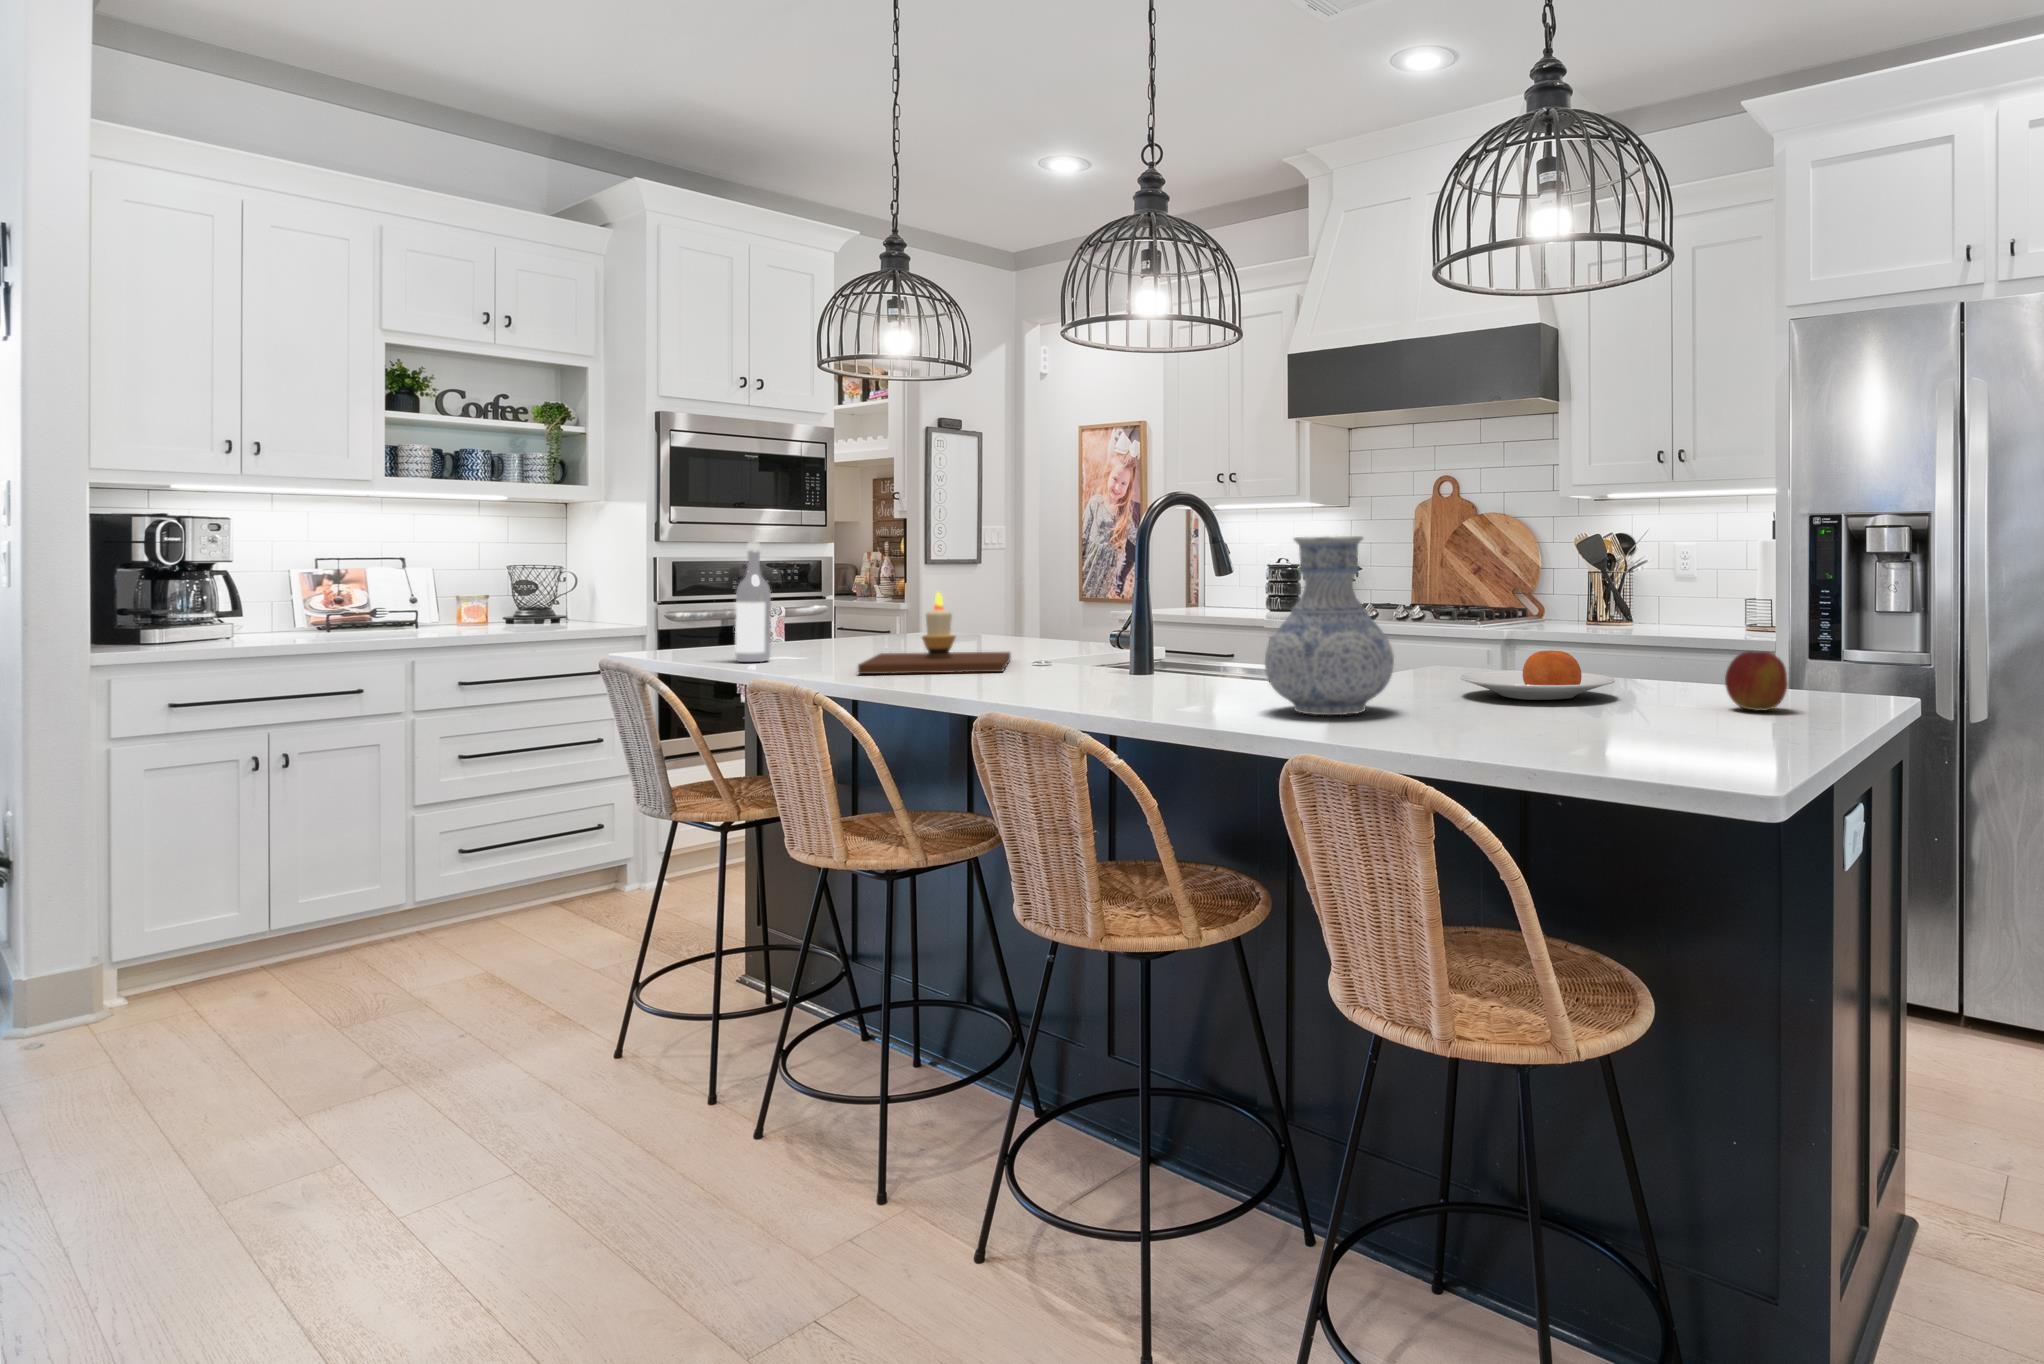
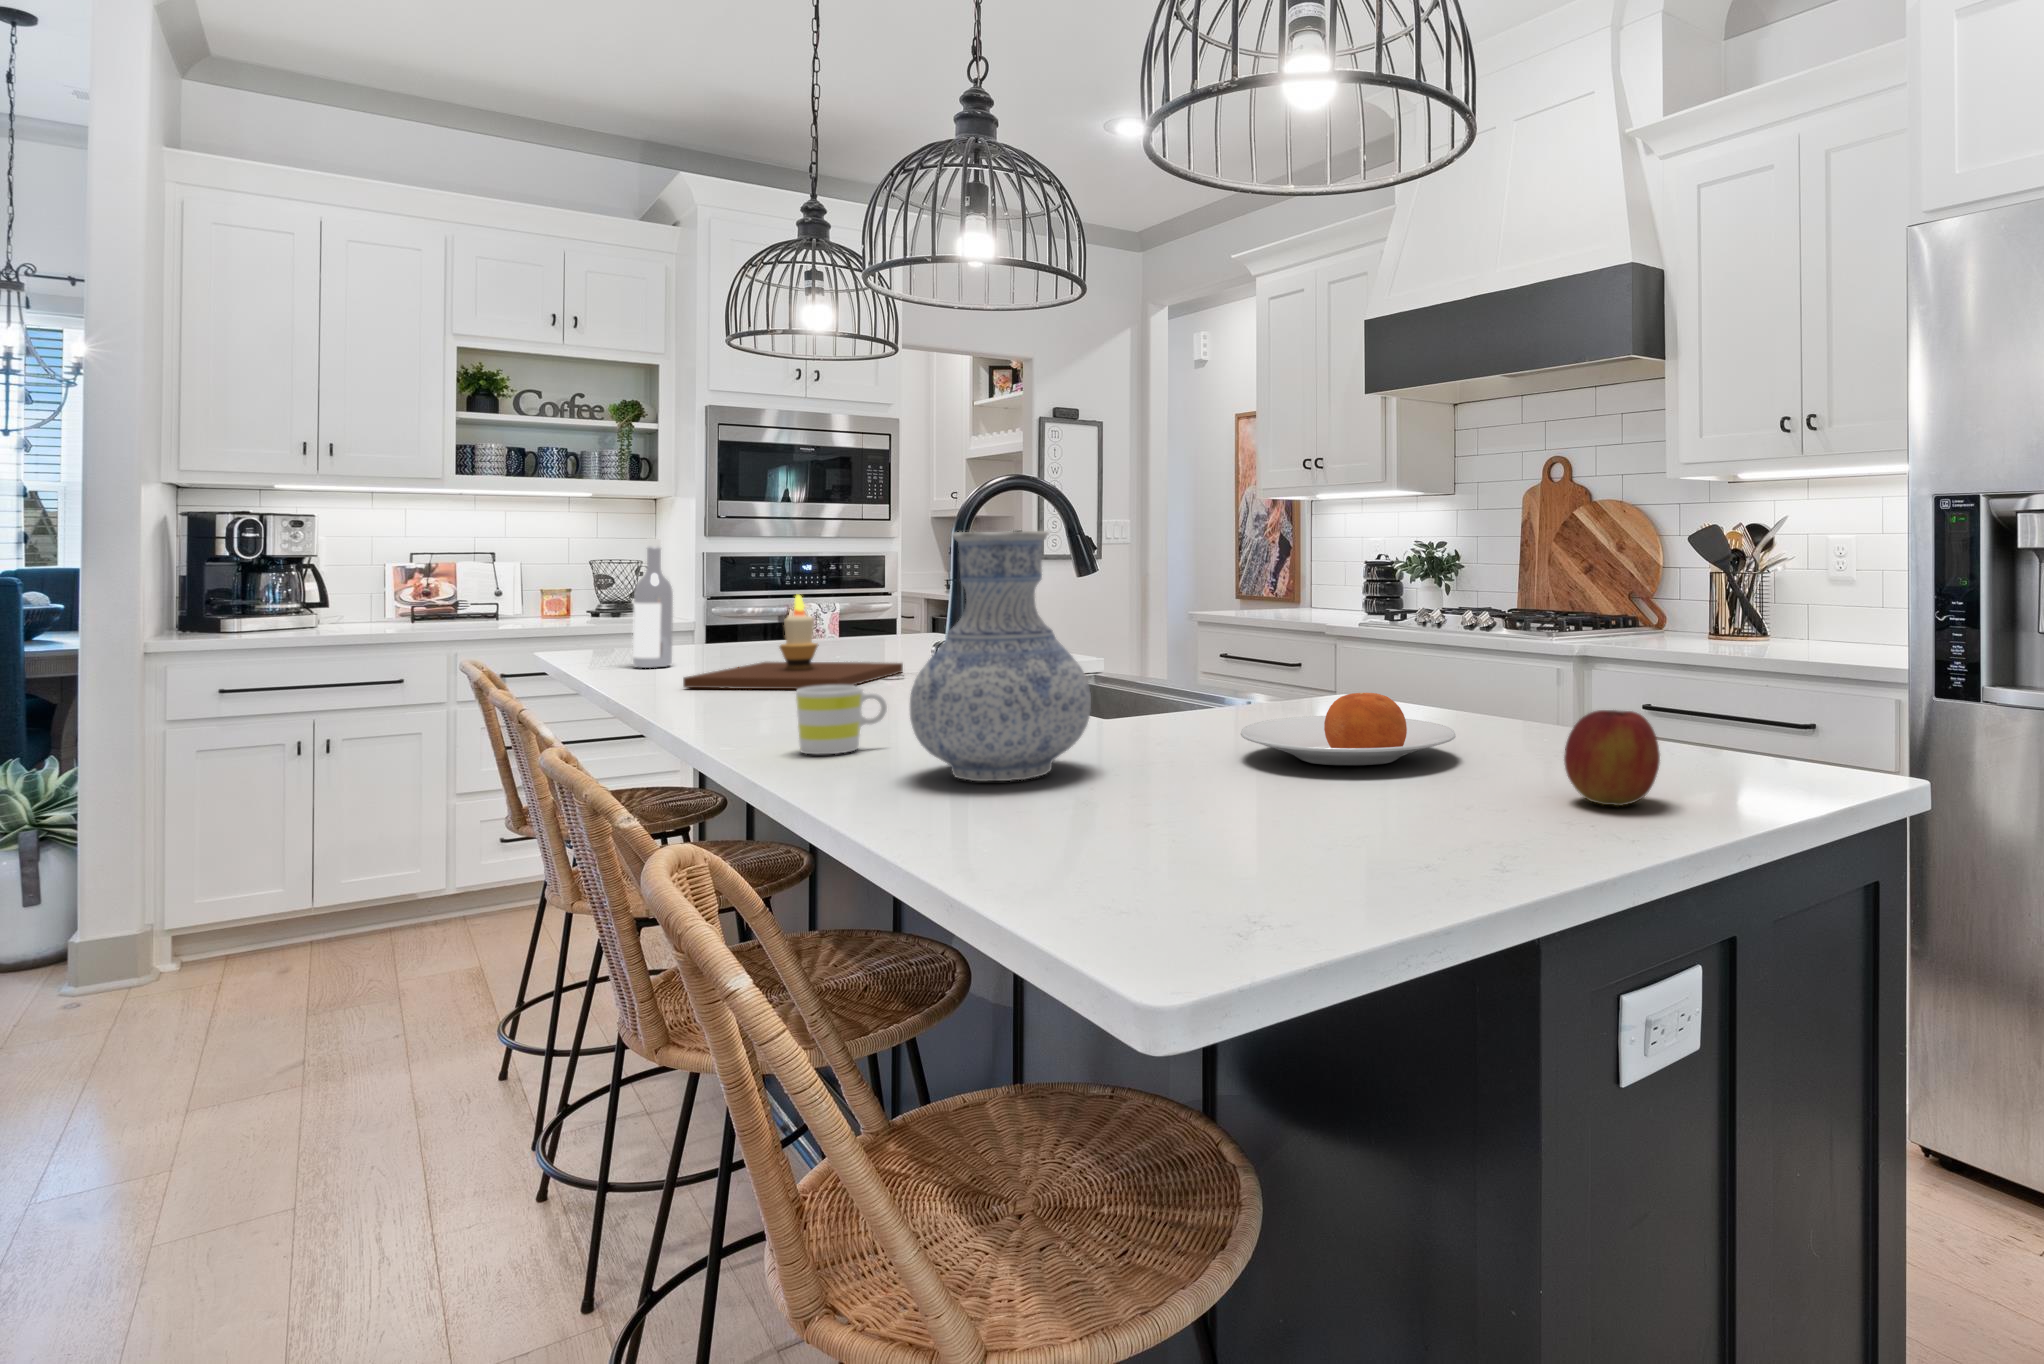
mug: none [1129,655,1189,707] -> present [796,685,887,754]

